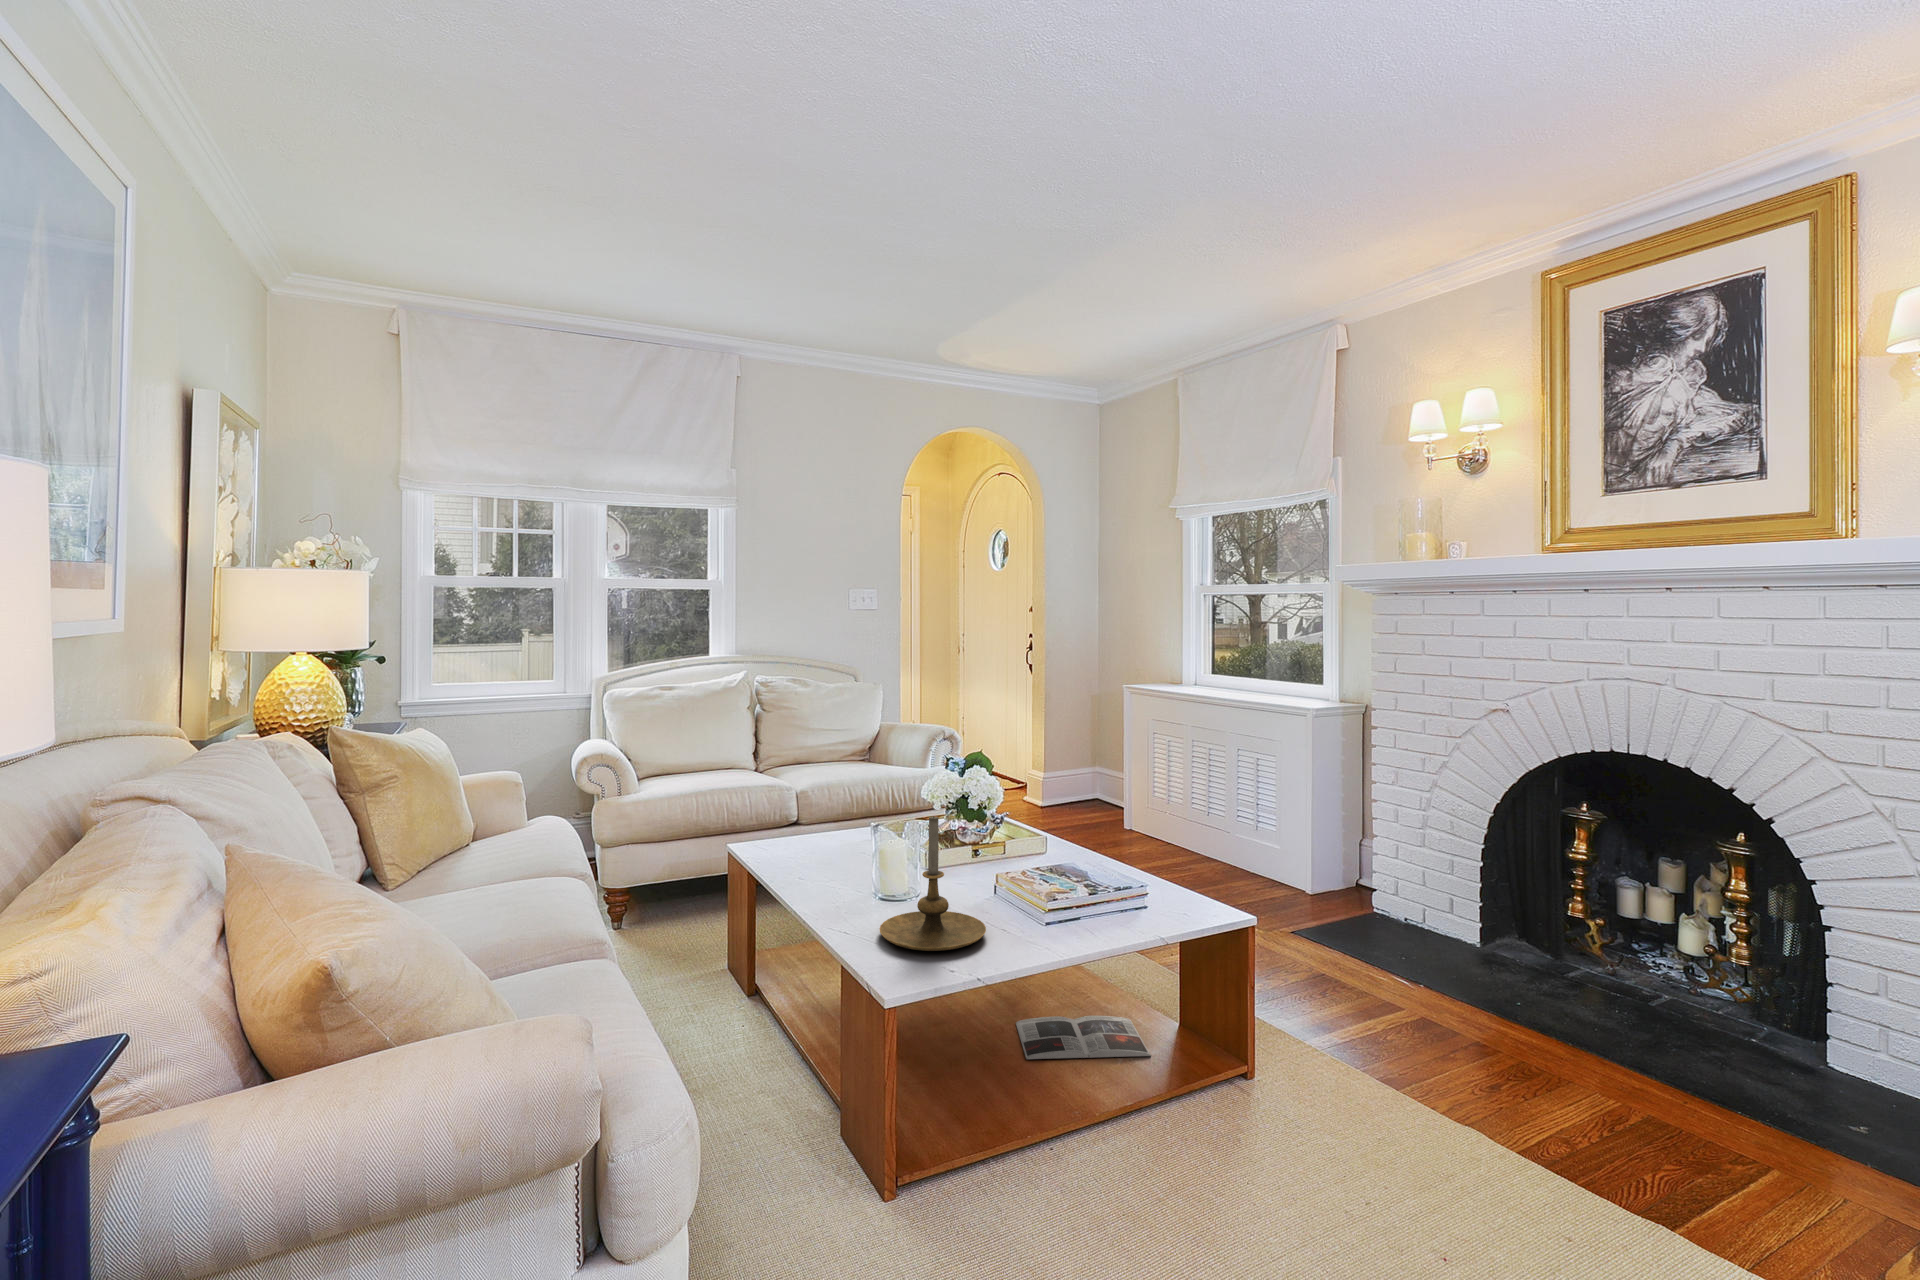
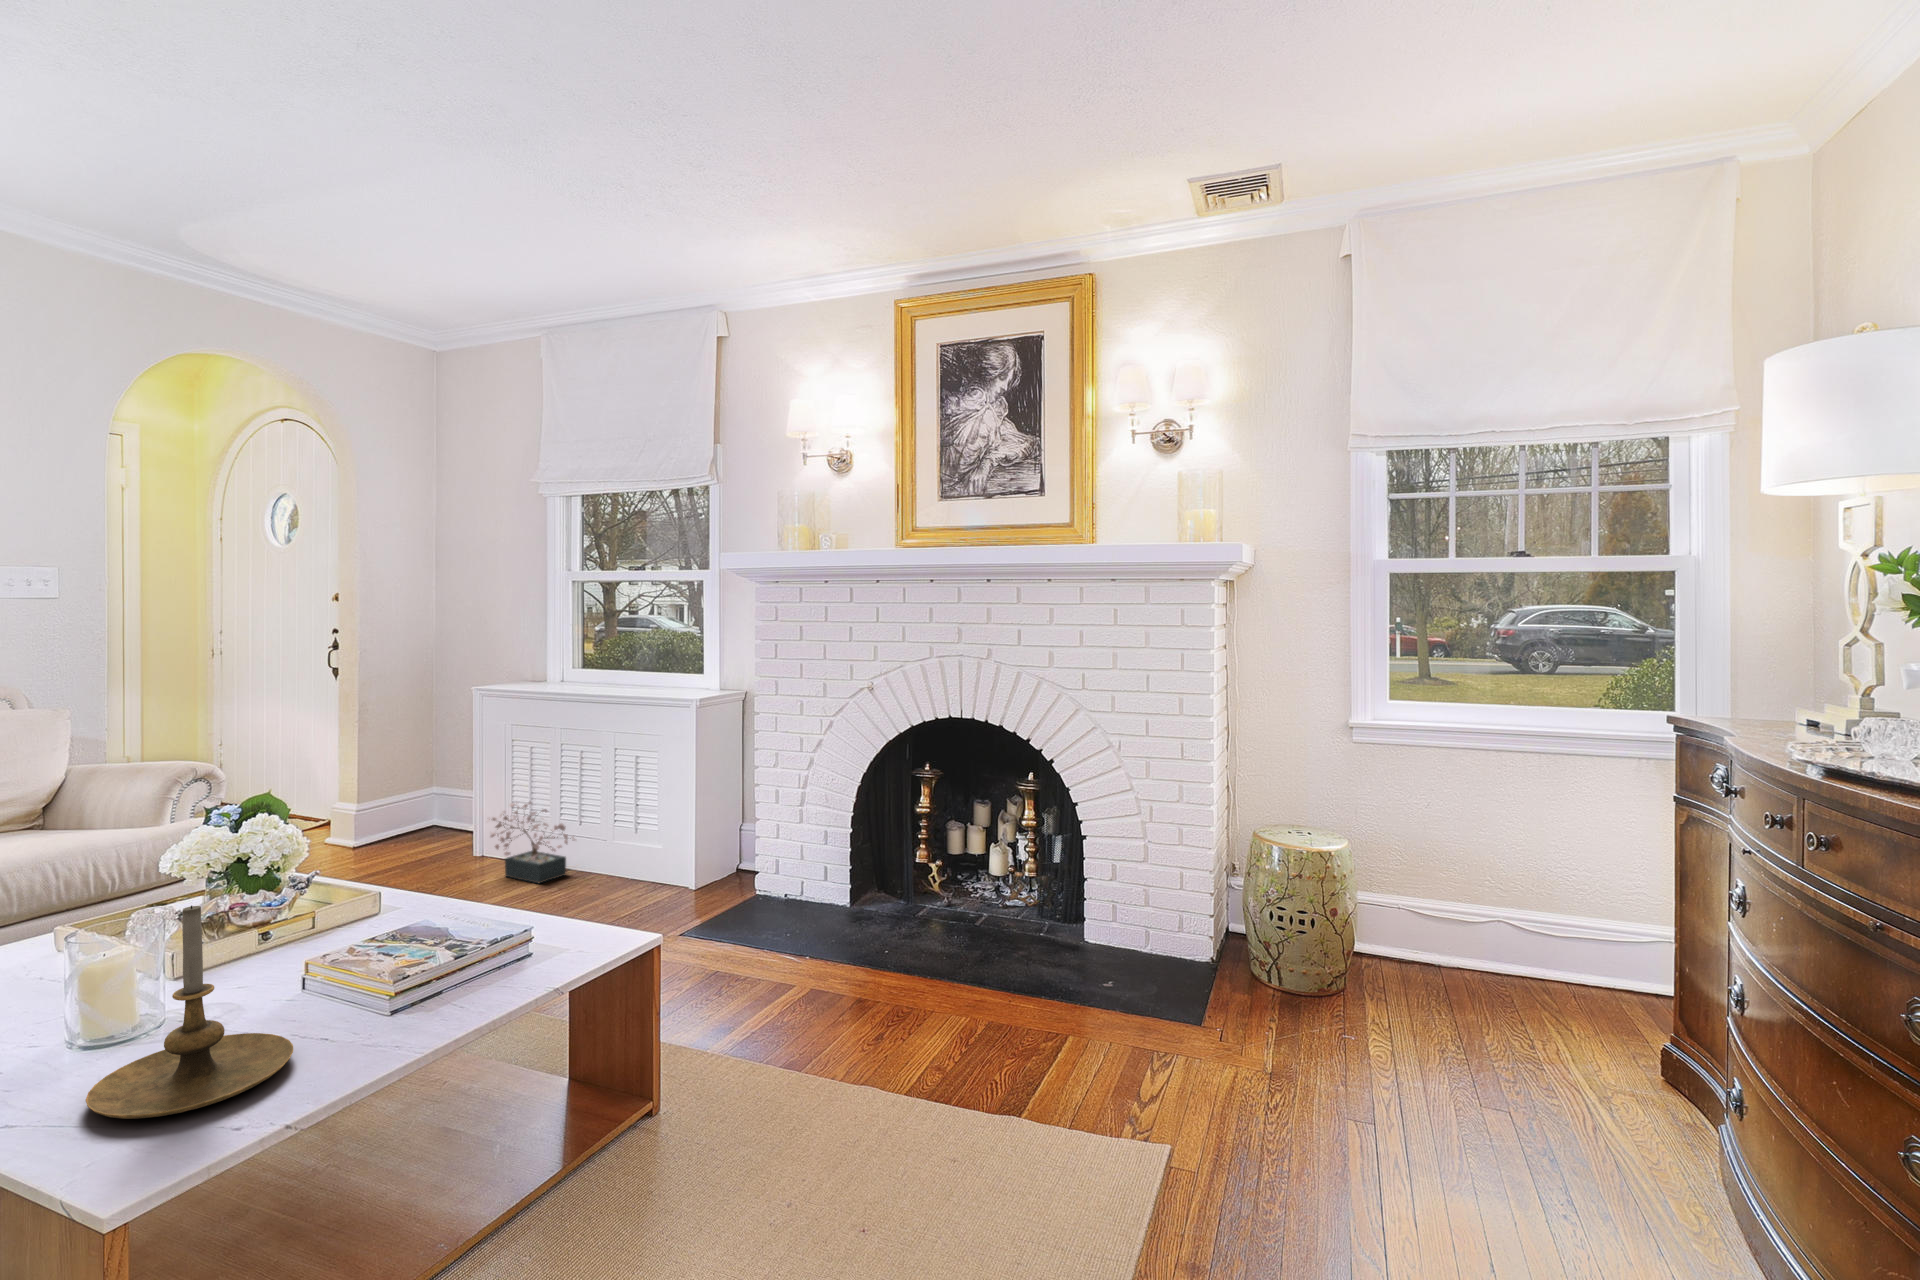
decorative plant: none [1130,791,1203,865] -> present [489,802,575,883]
magazine: present [1016,1016,1151,1059] -> none [343,1091,540,1197]

